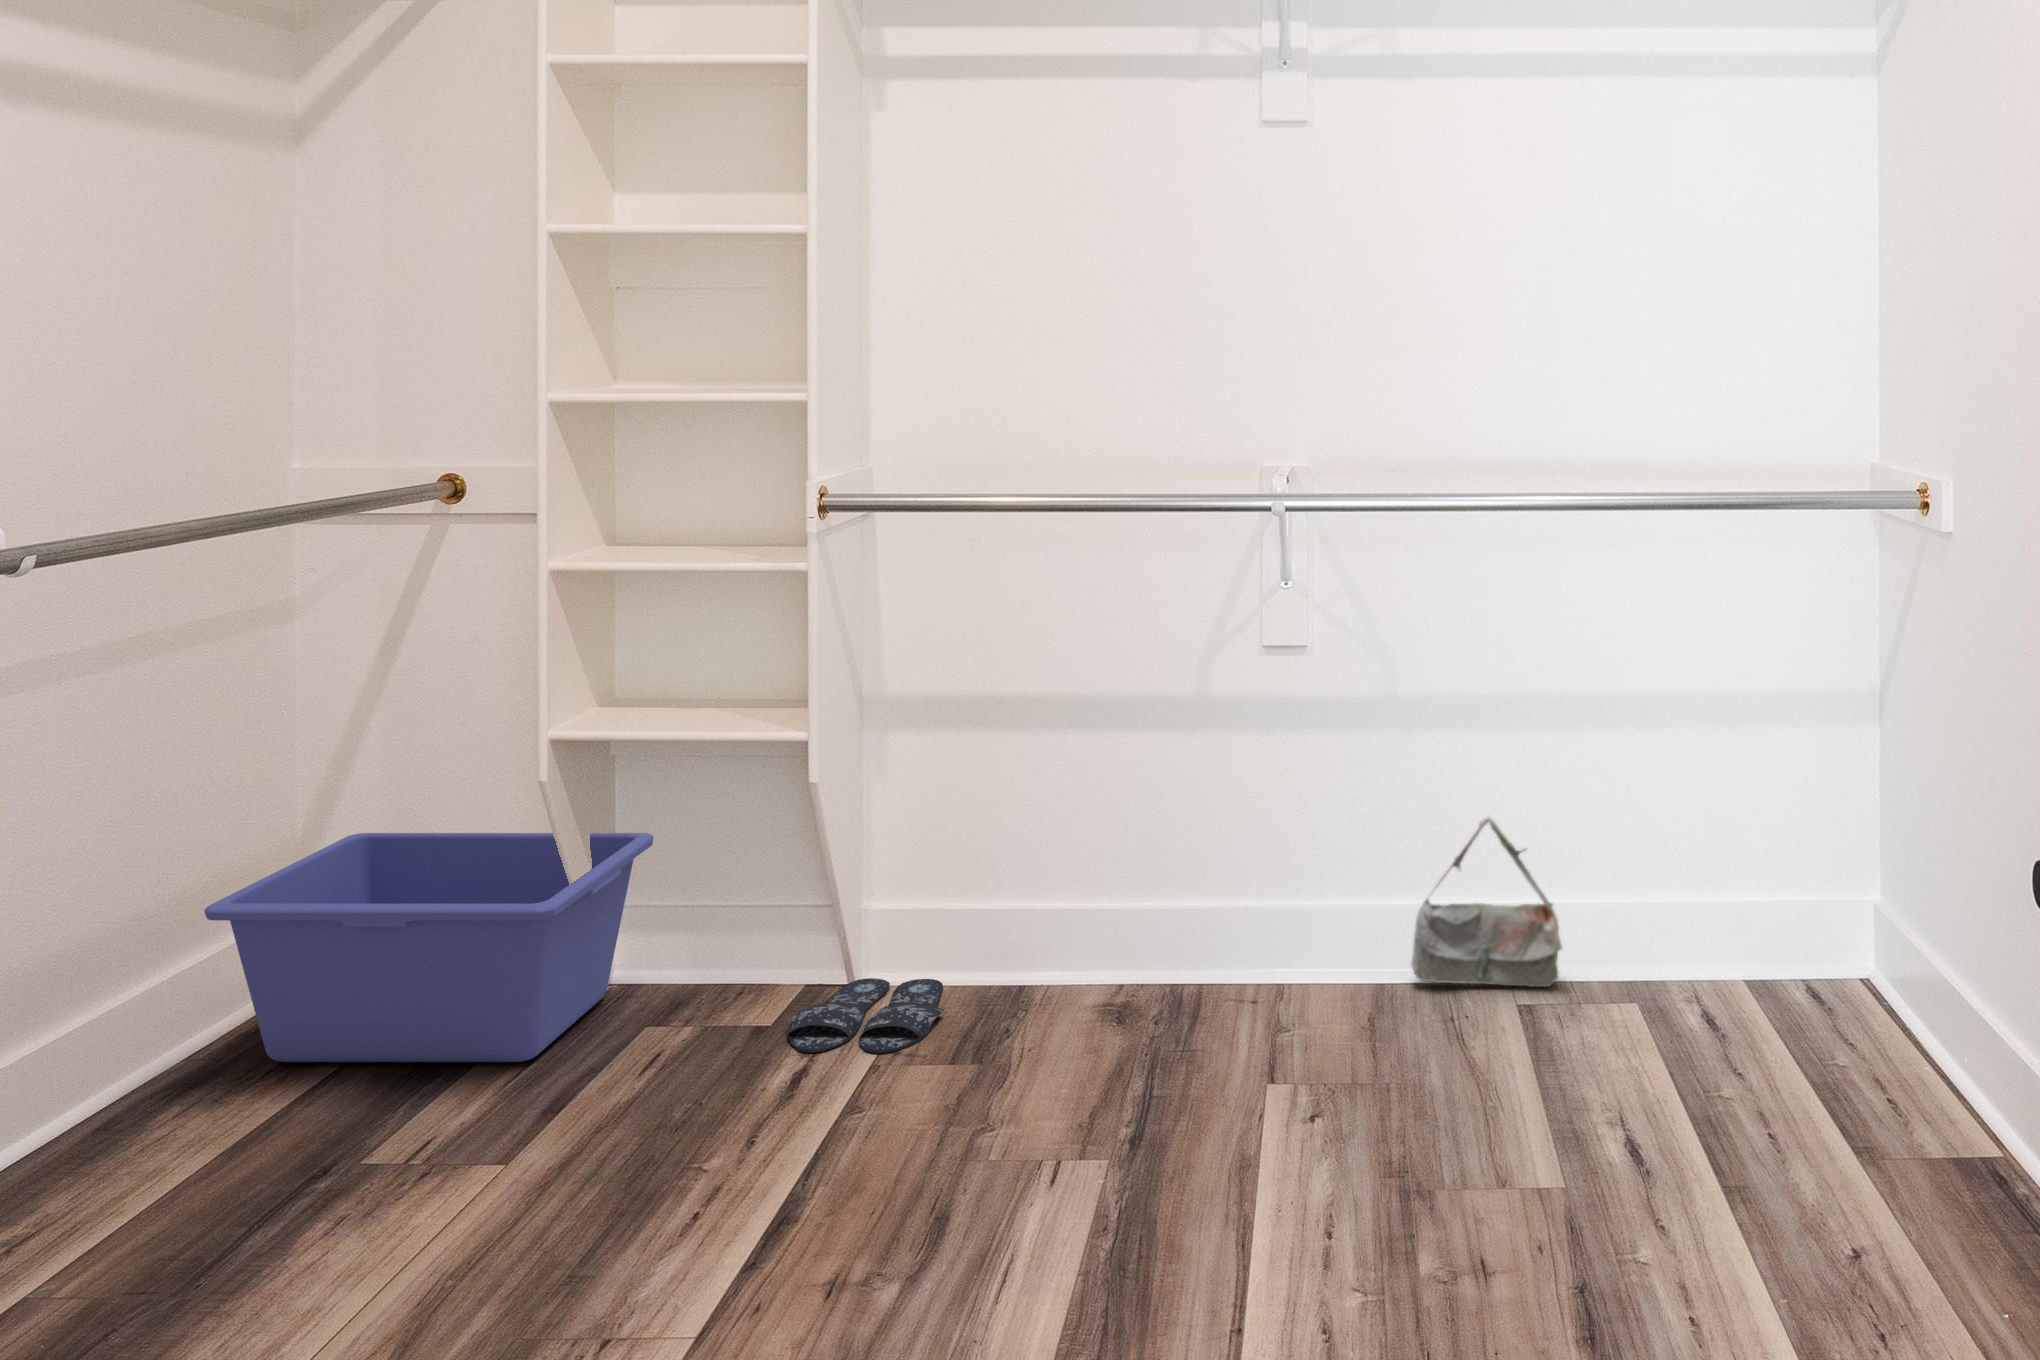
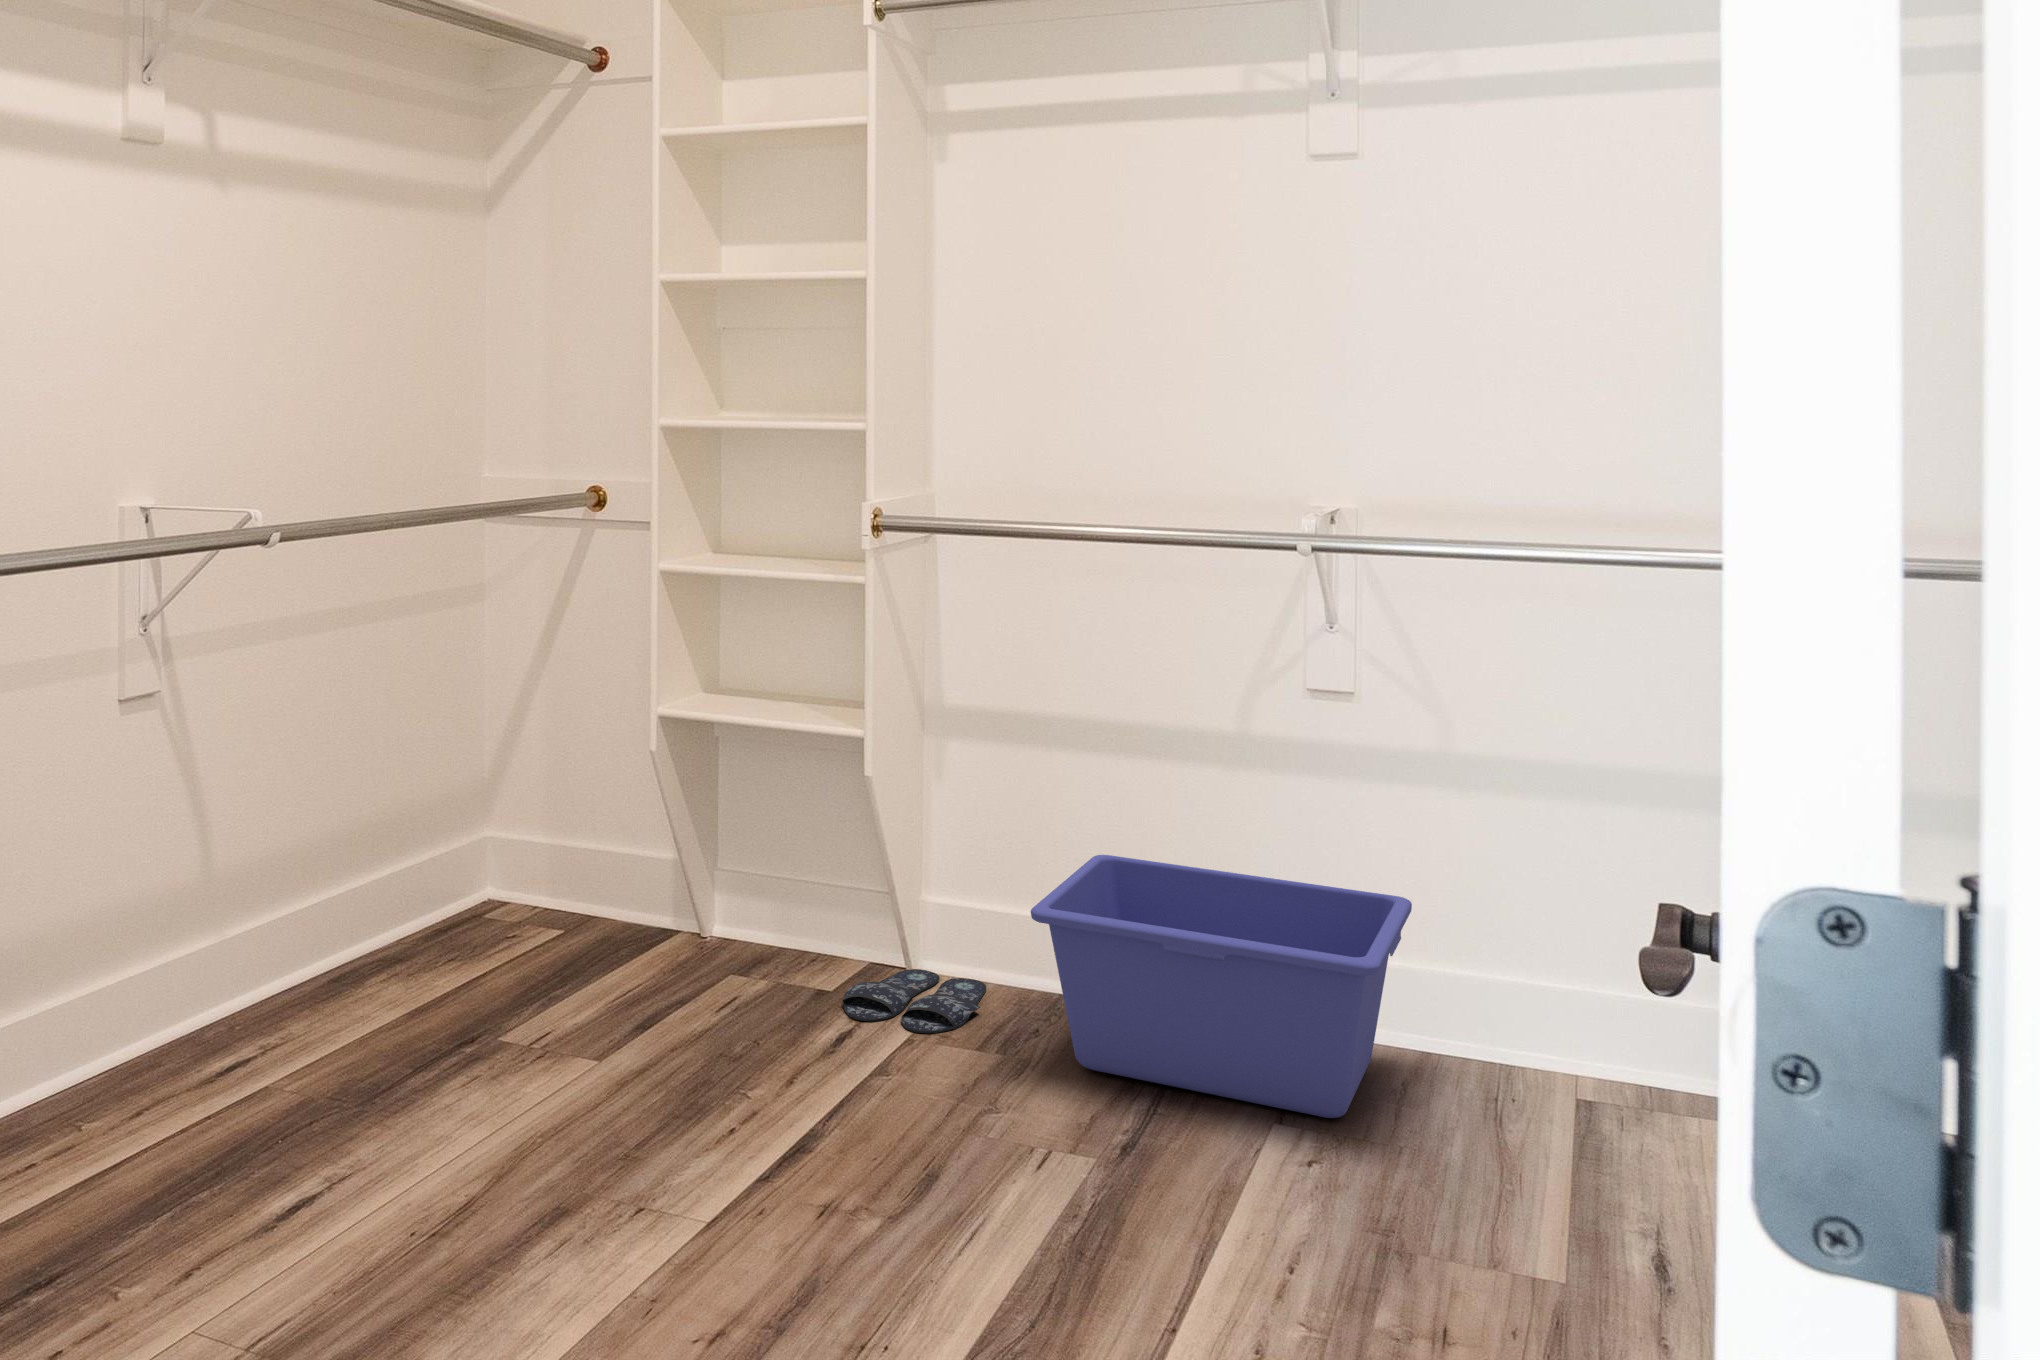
bag: present [1411,817,1562,987] -> none [1468,906,1650,1110]
storage bin: present [204,833,654,1062] -> present [1031,855,1412,1118]

